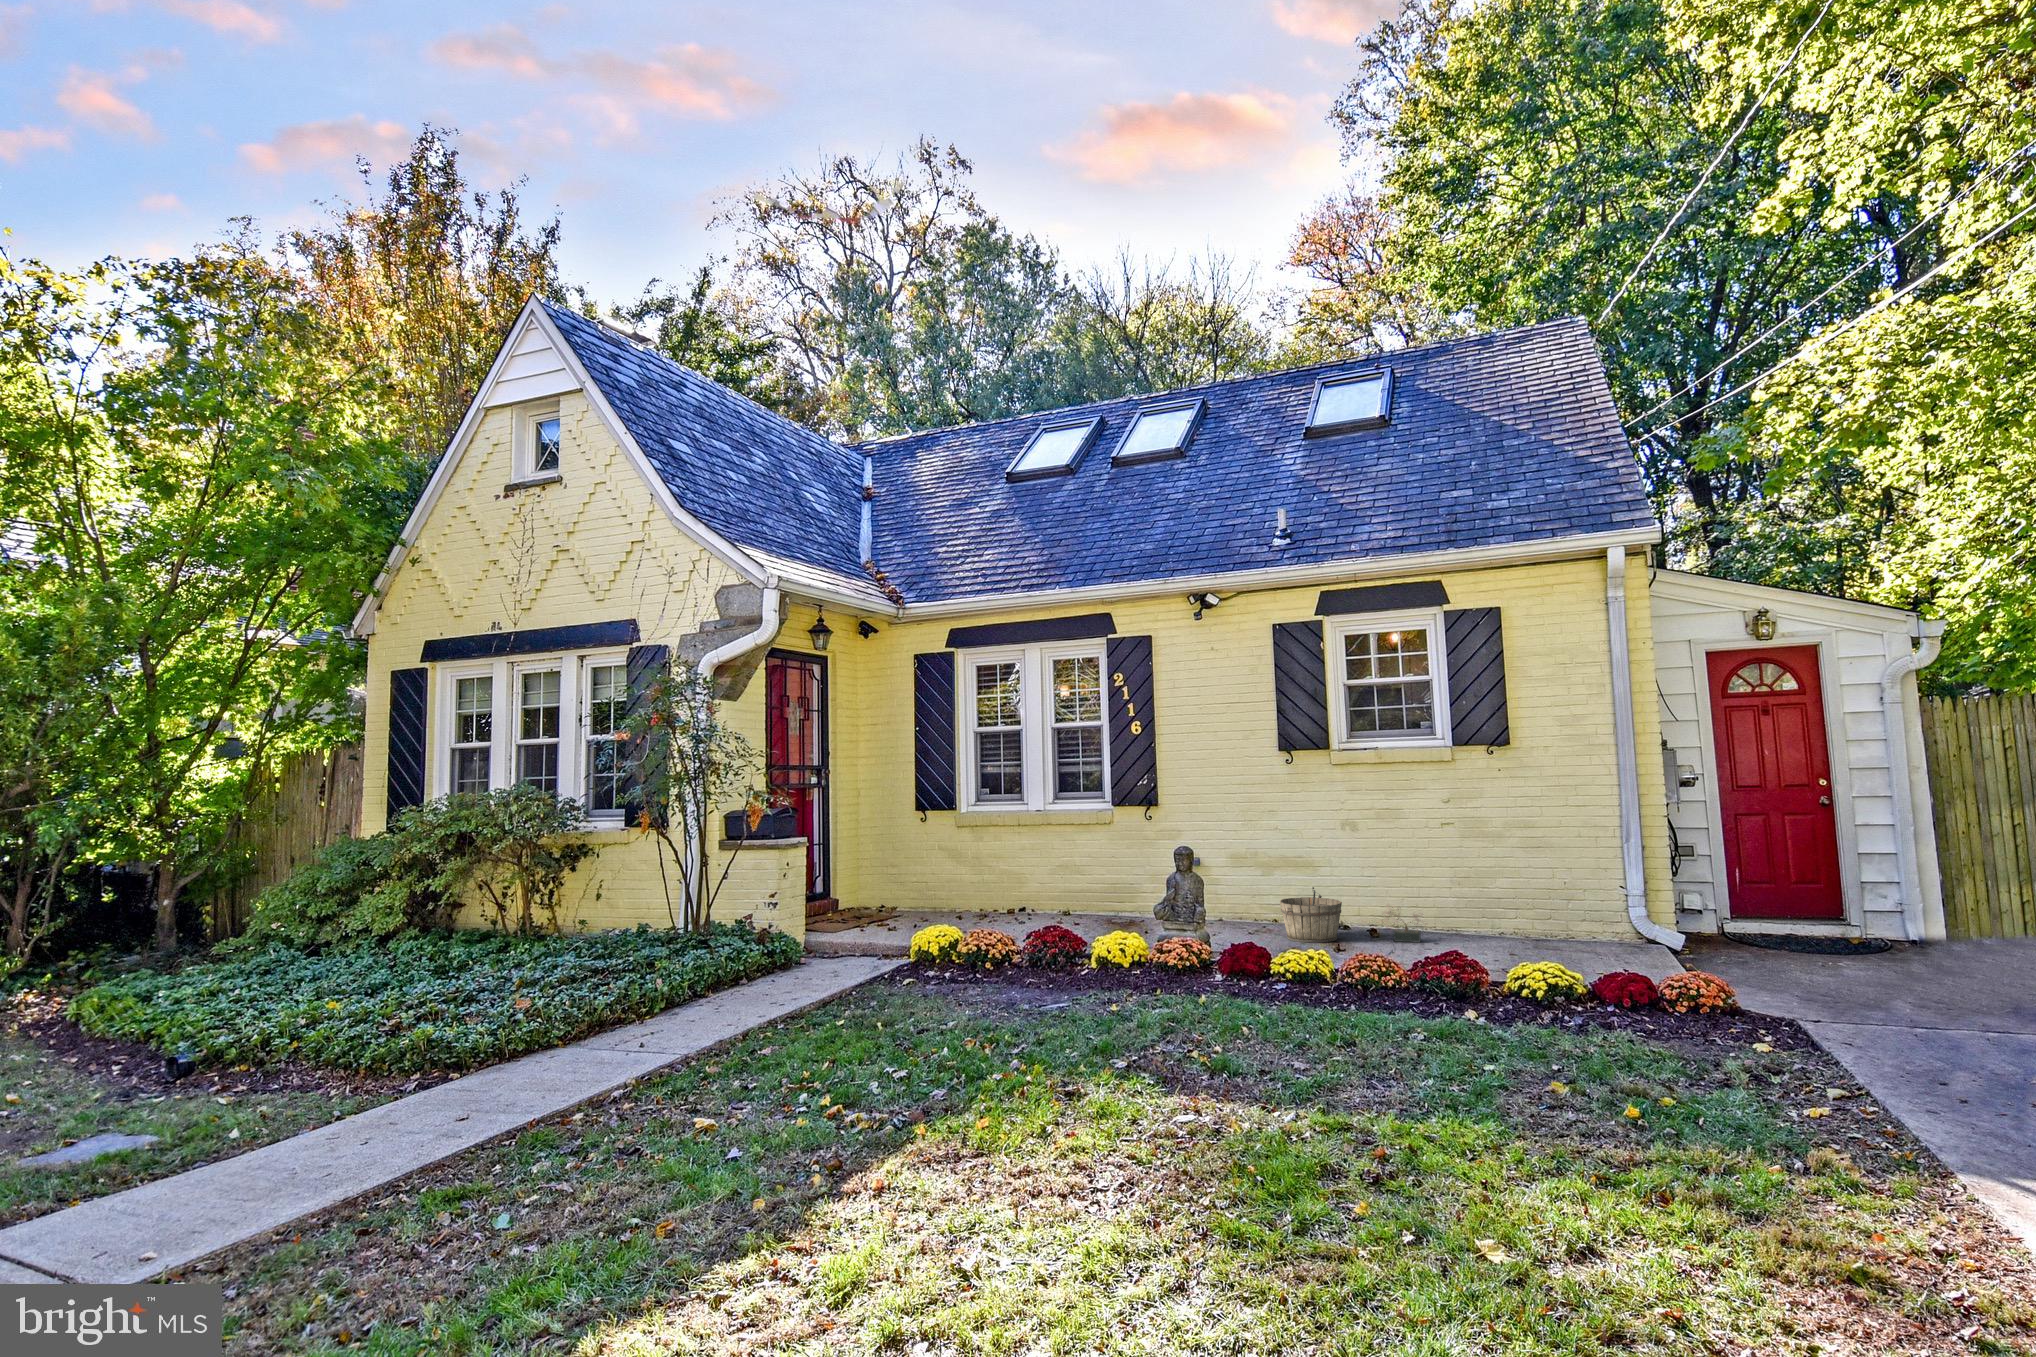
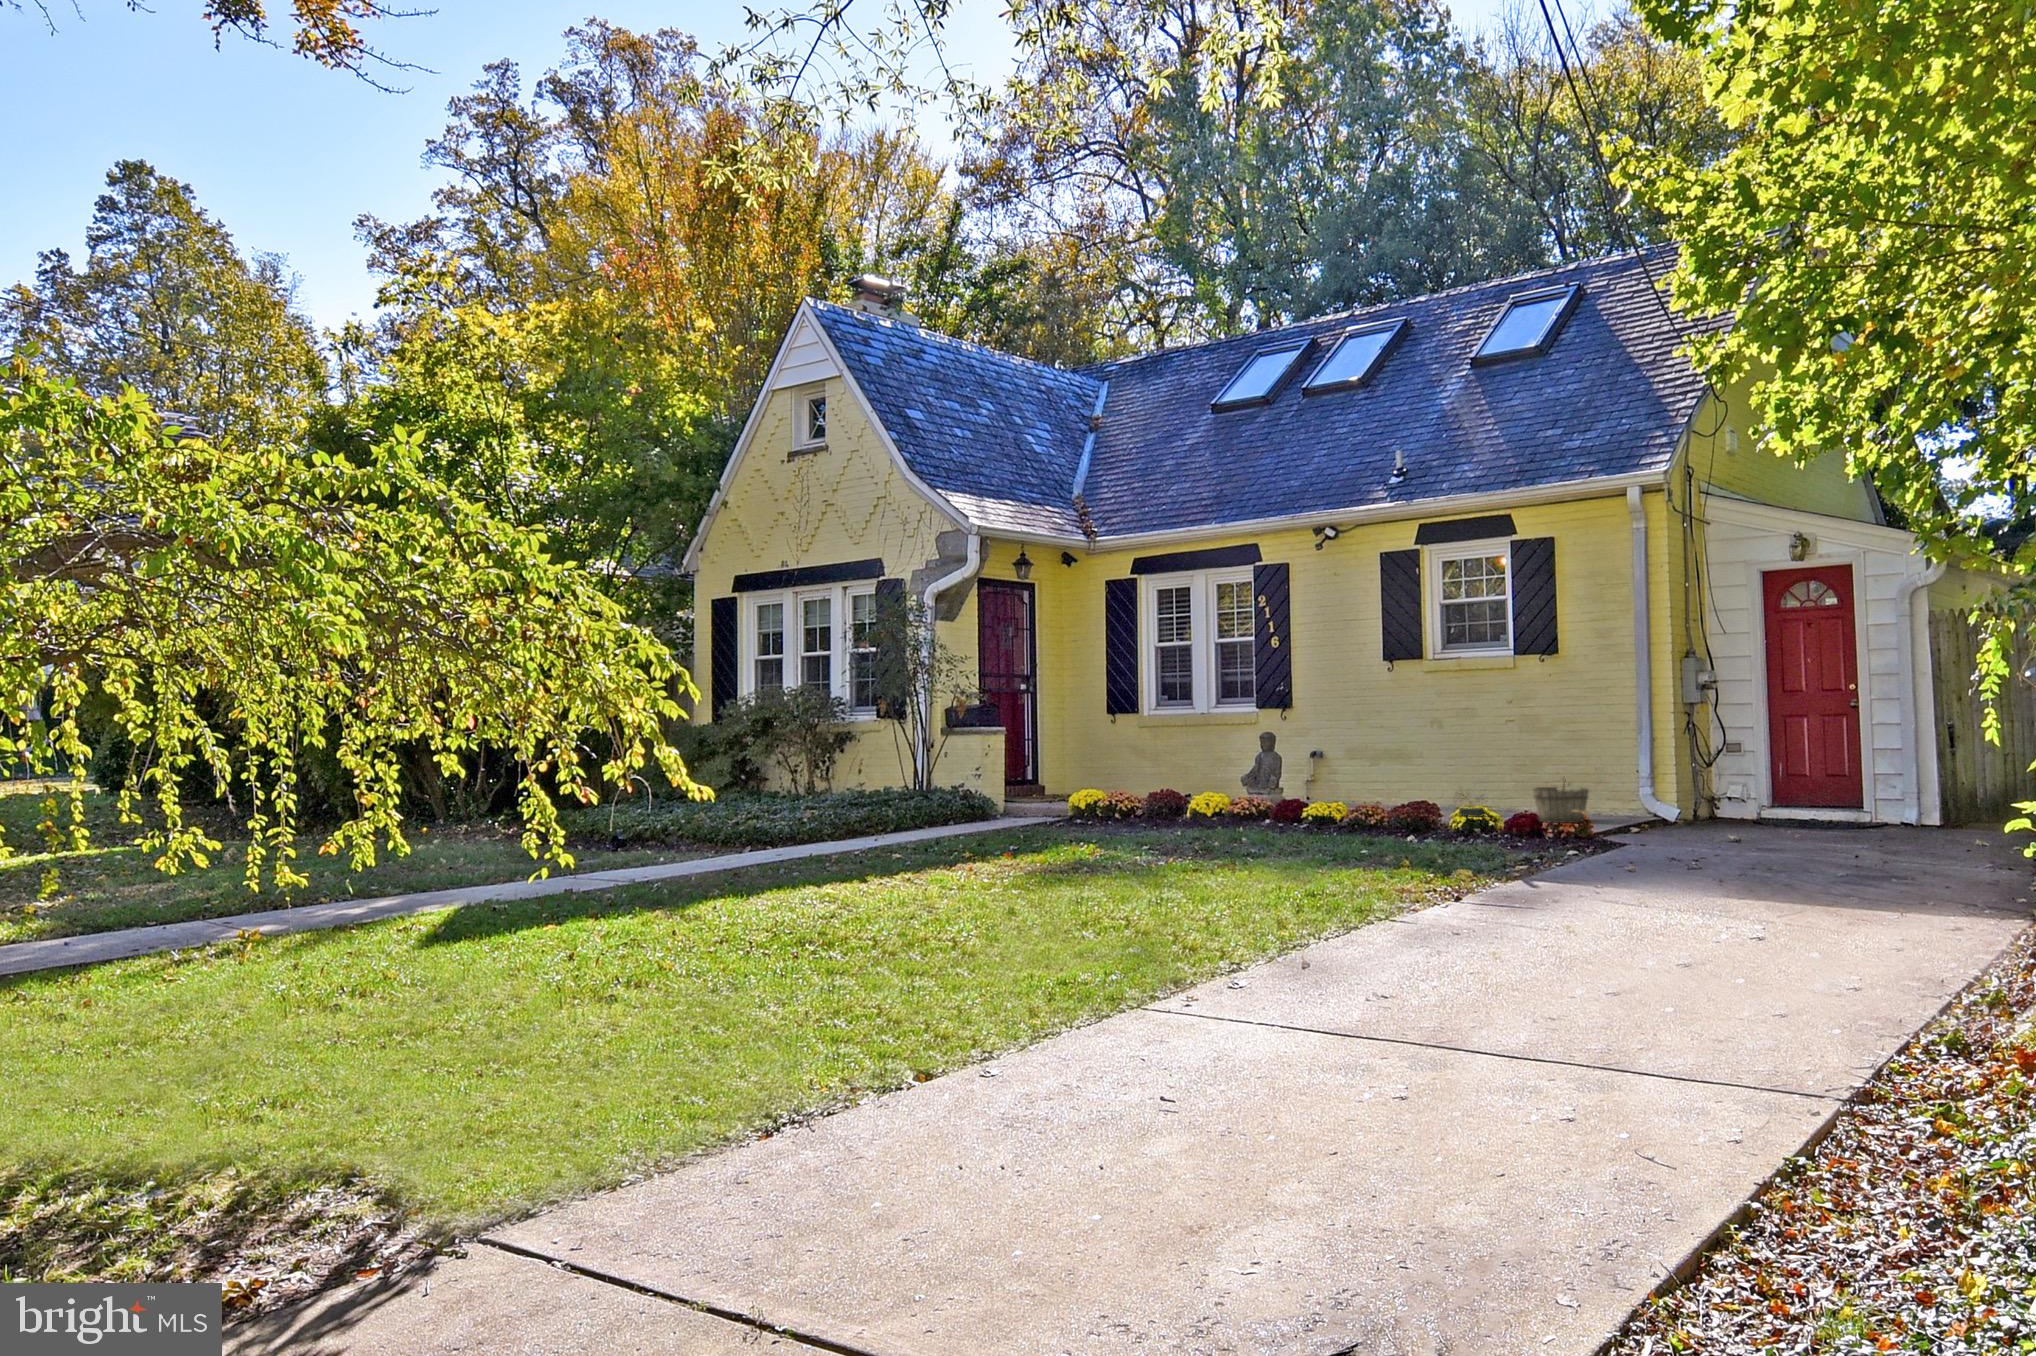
wooden bucket: present [1280,887,1342,943] -> present [1533,780,1589,823]

